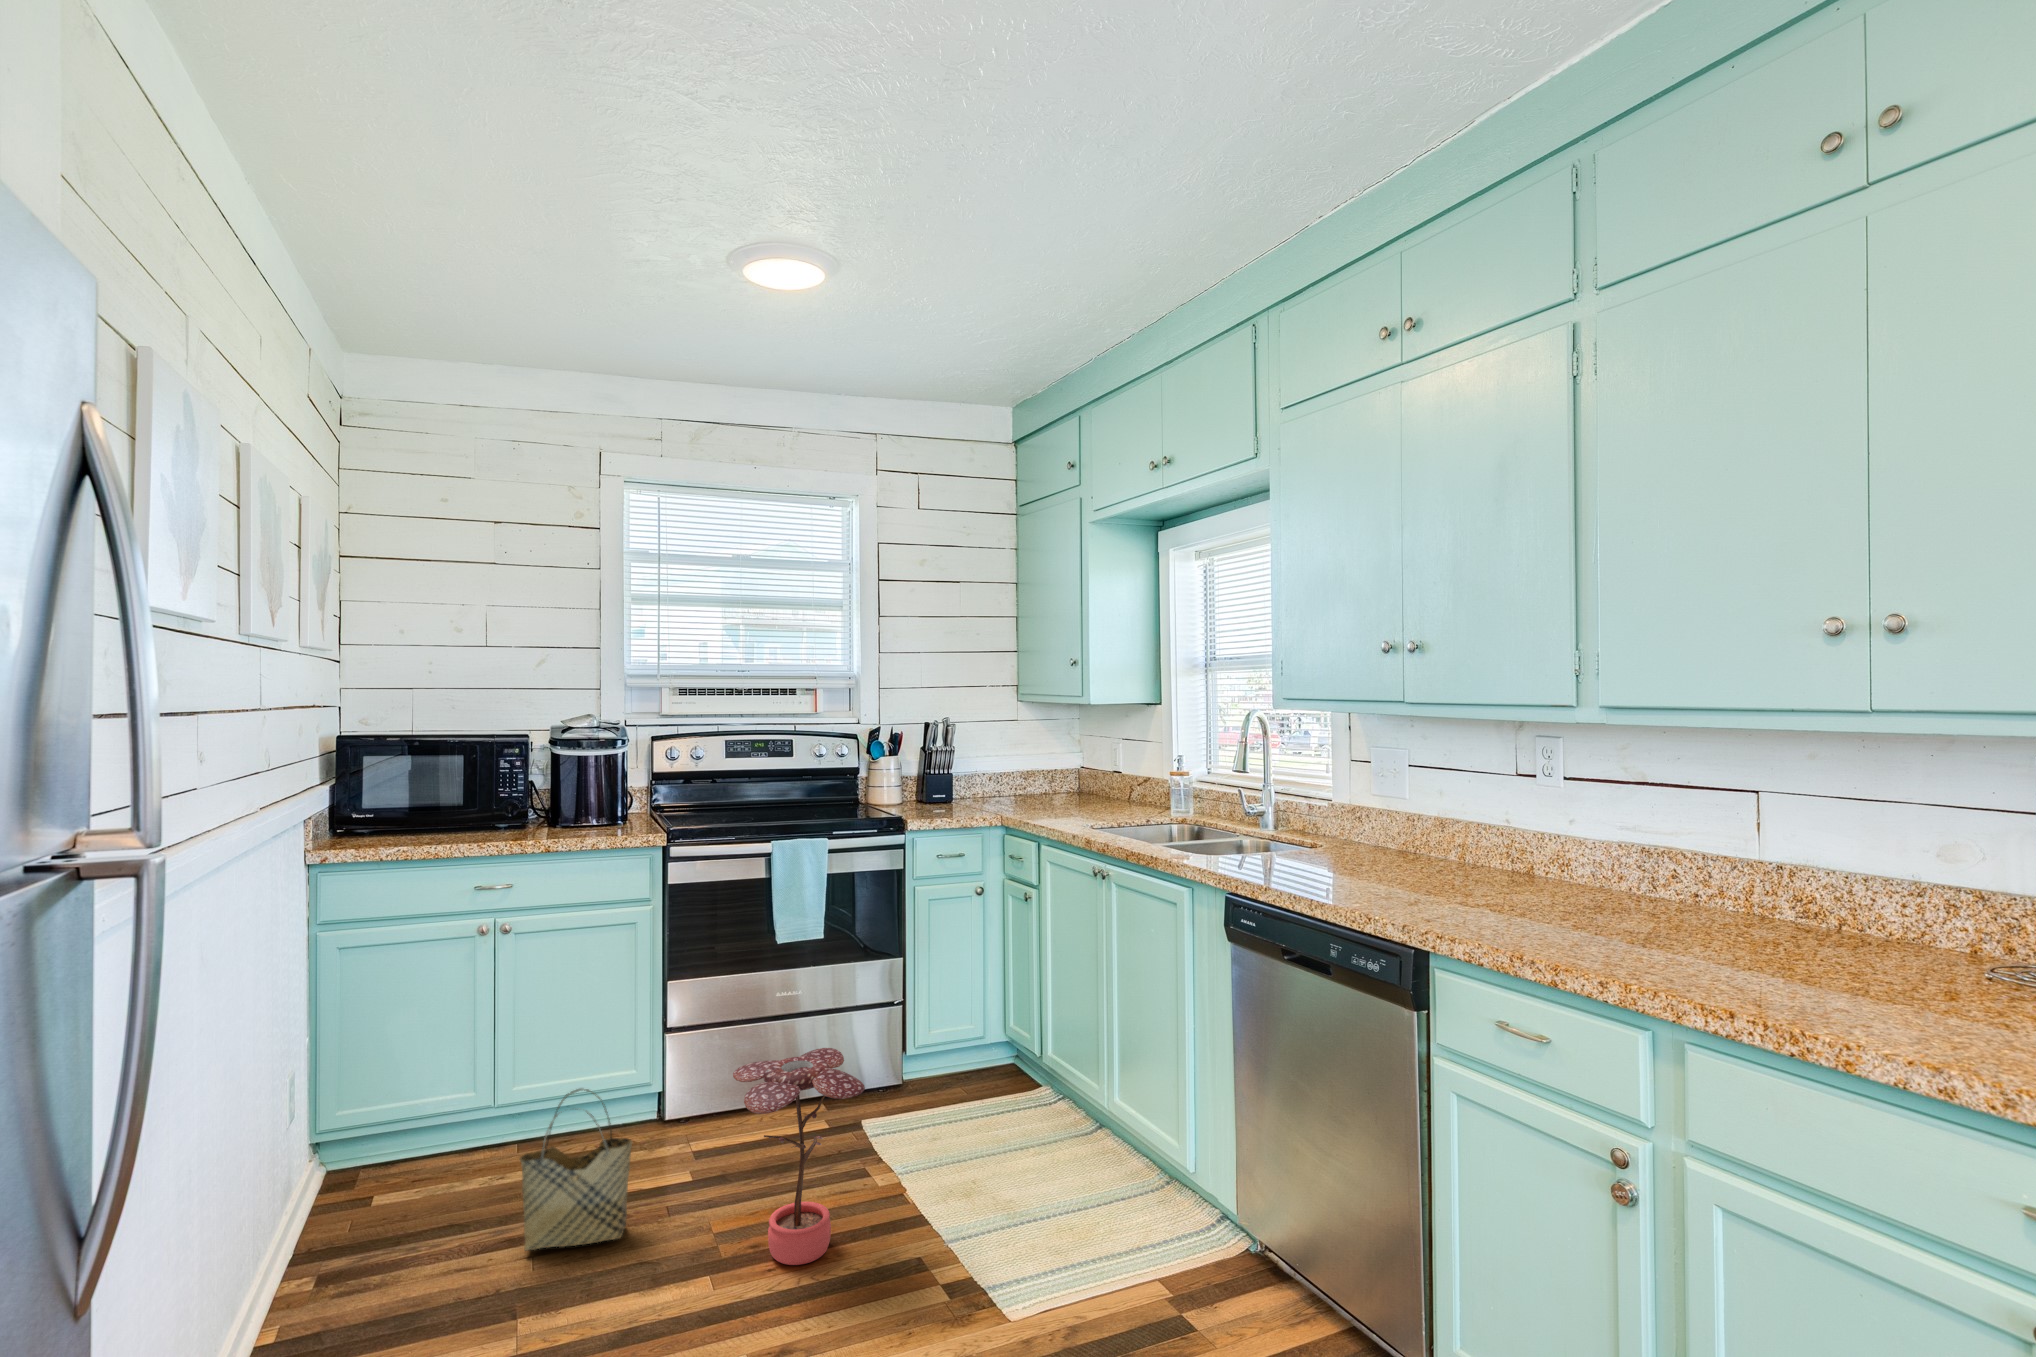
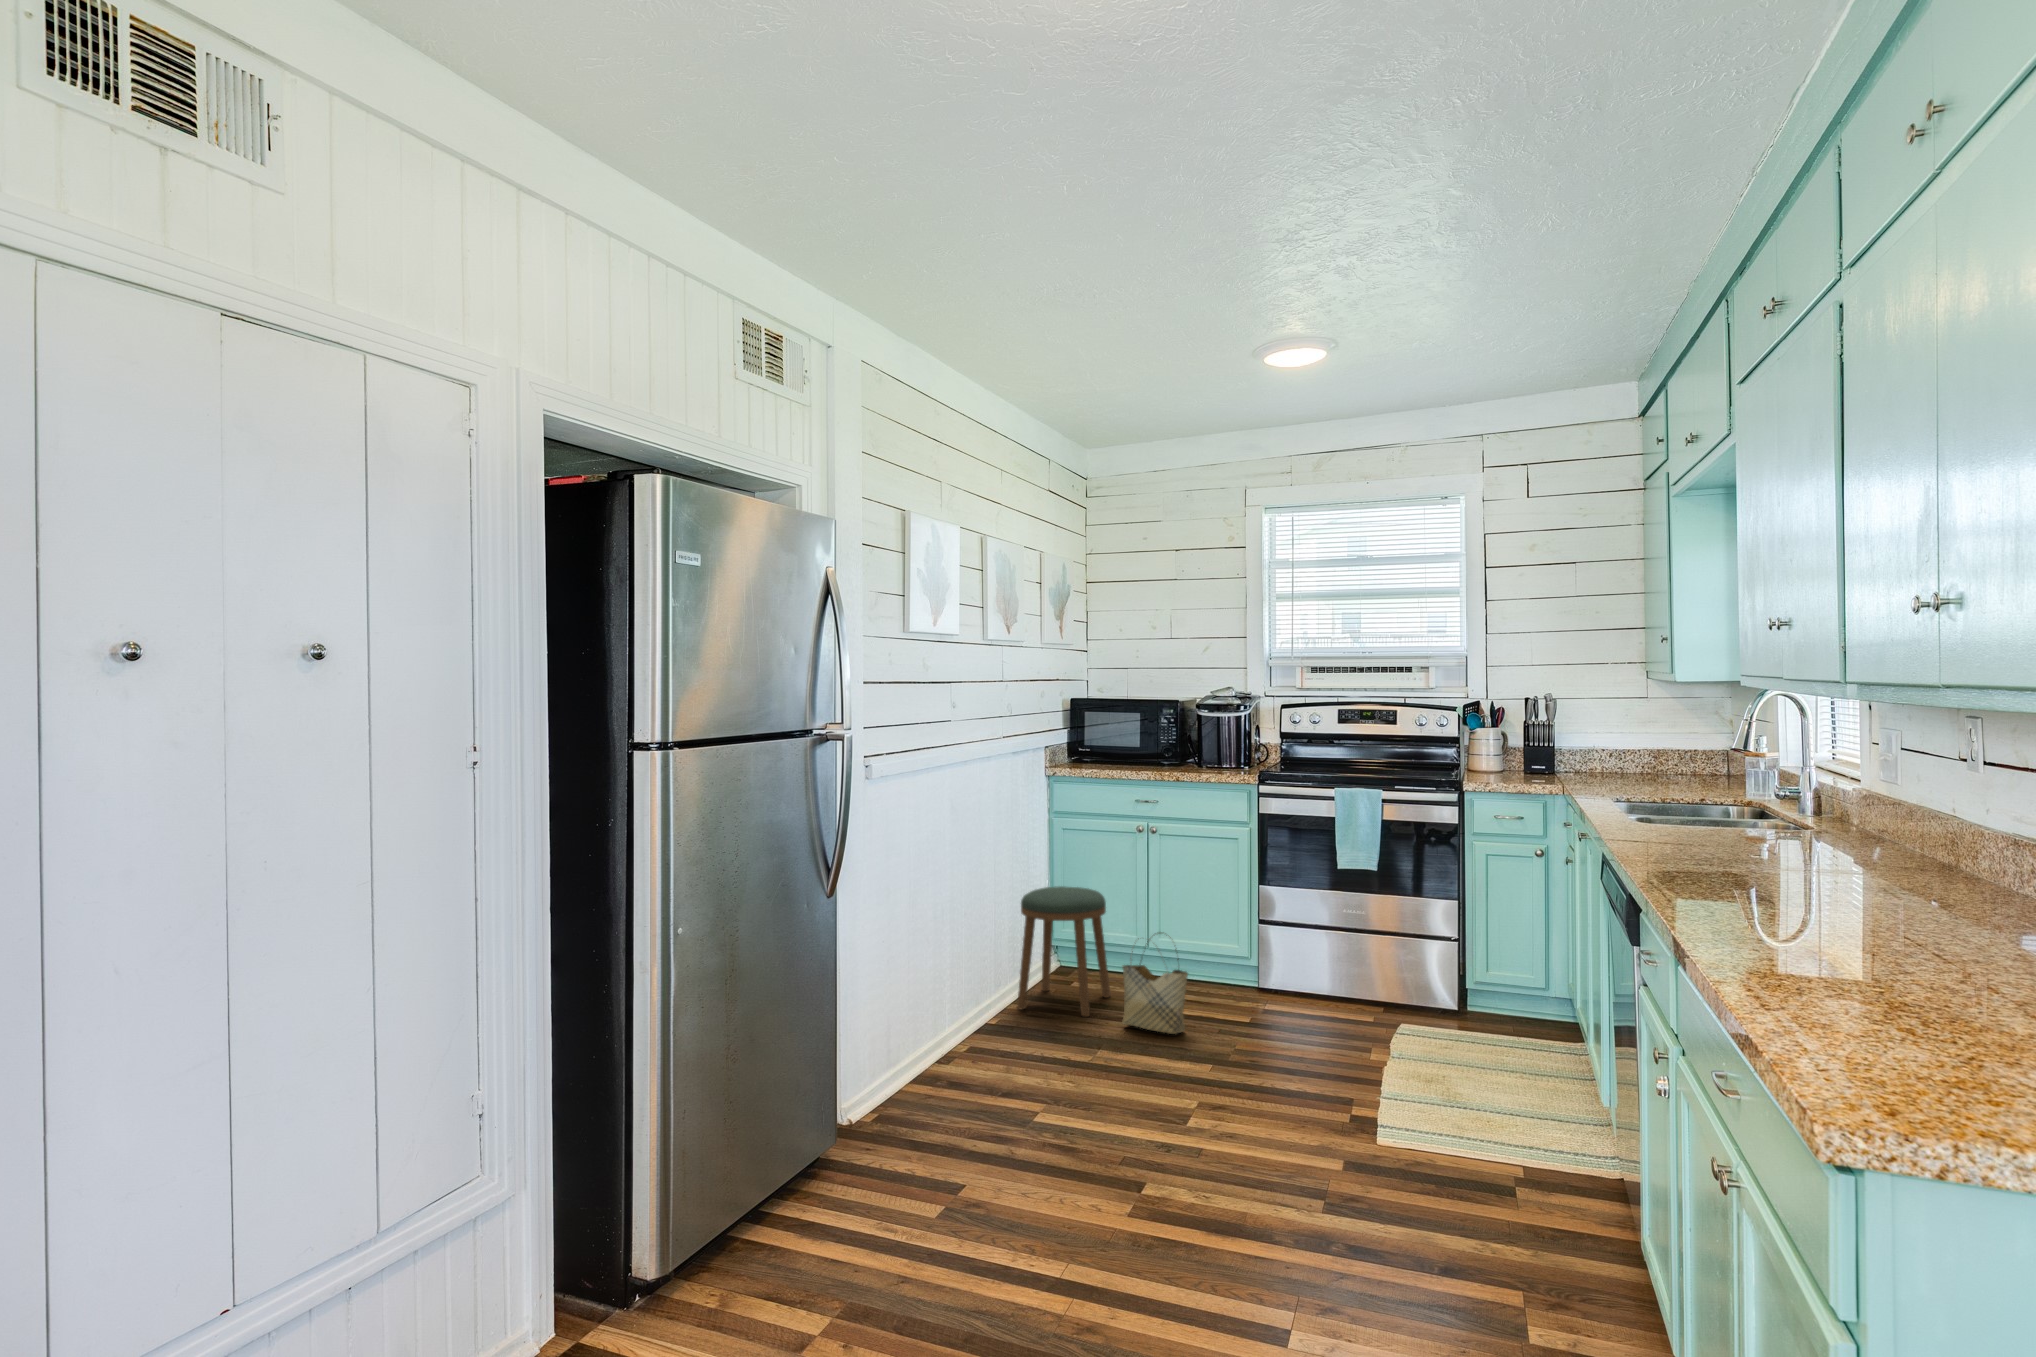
stool: none [296,1043,461,1290] -> present [1017,886,1111,1017]
potted plant: present [733,1048,865,1265] -> none [1220,931,1315,1079]

